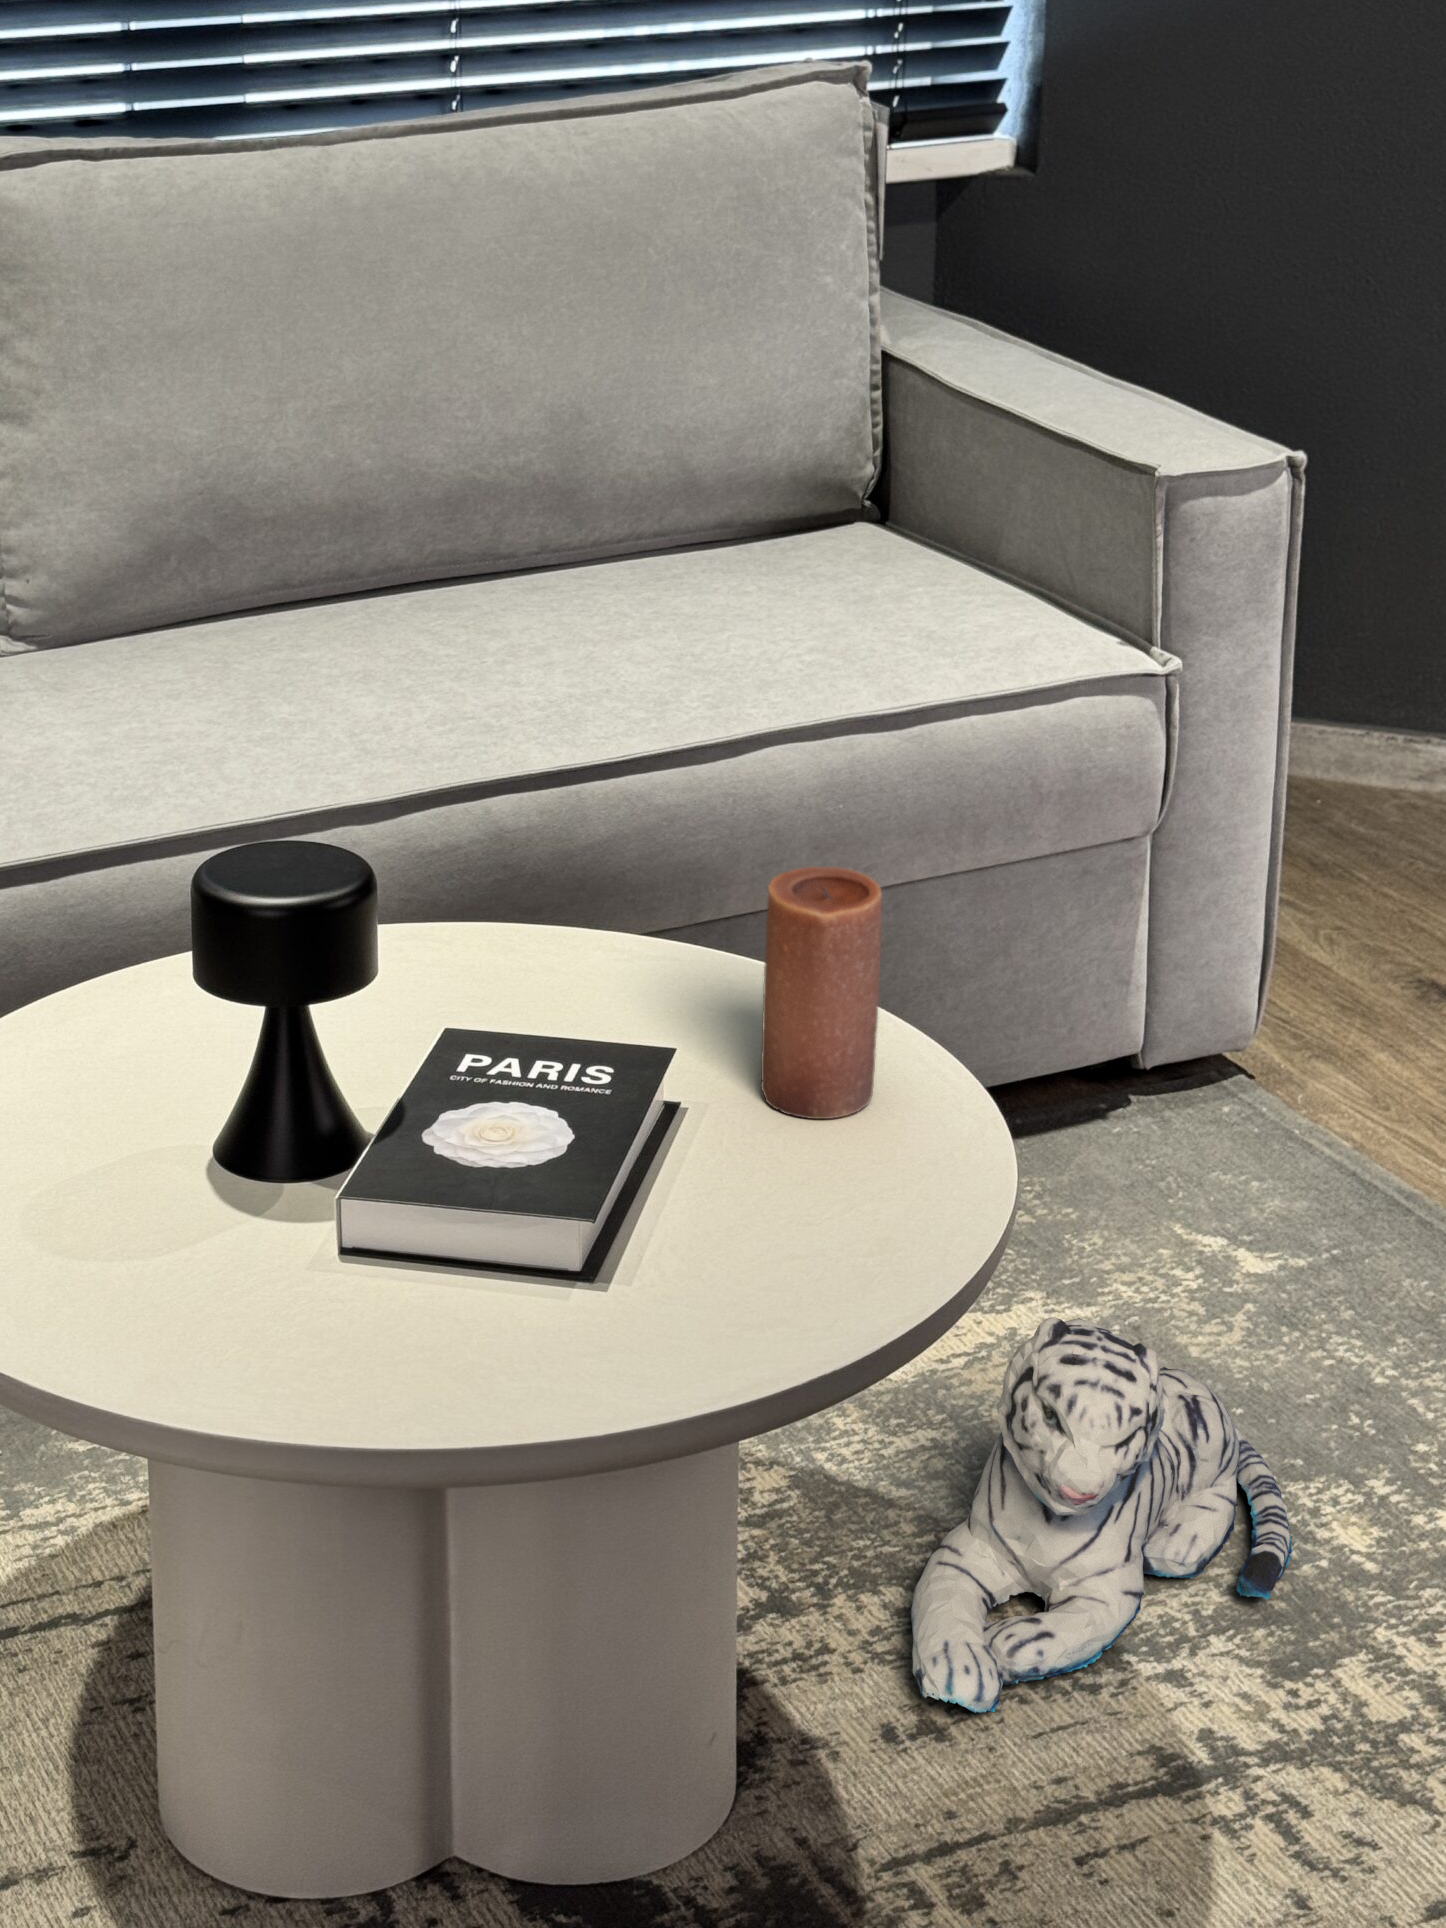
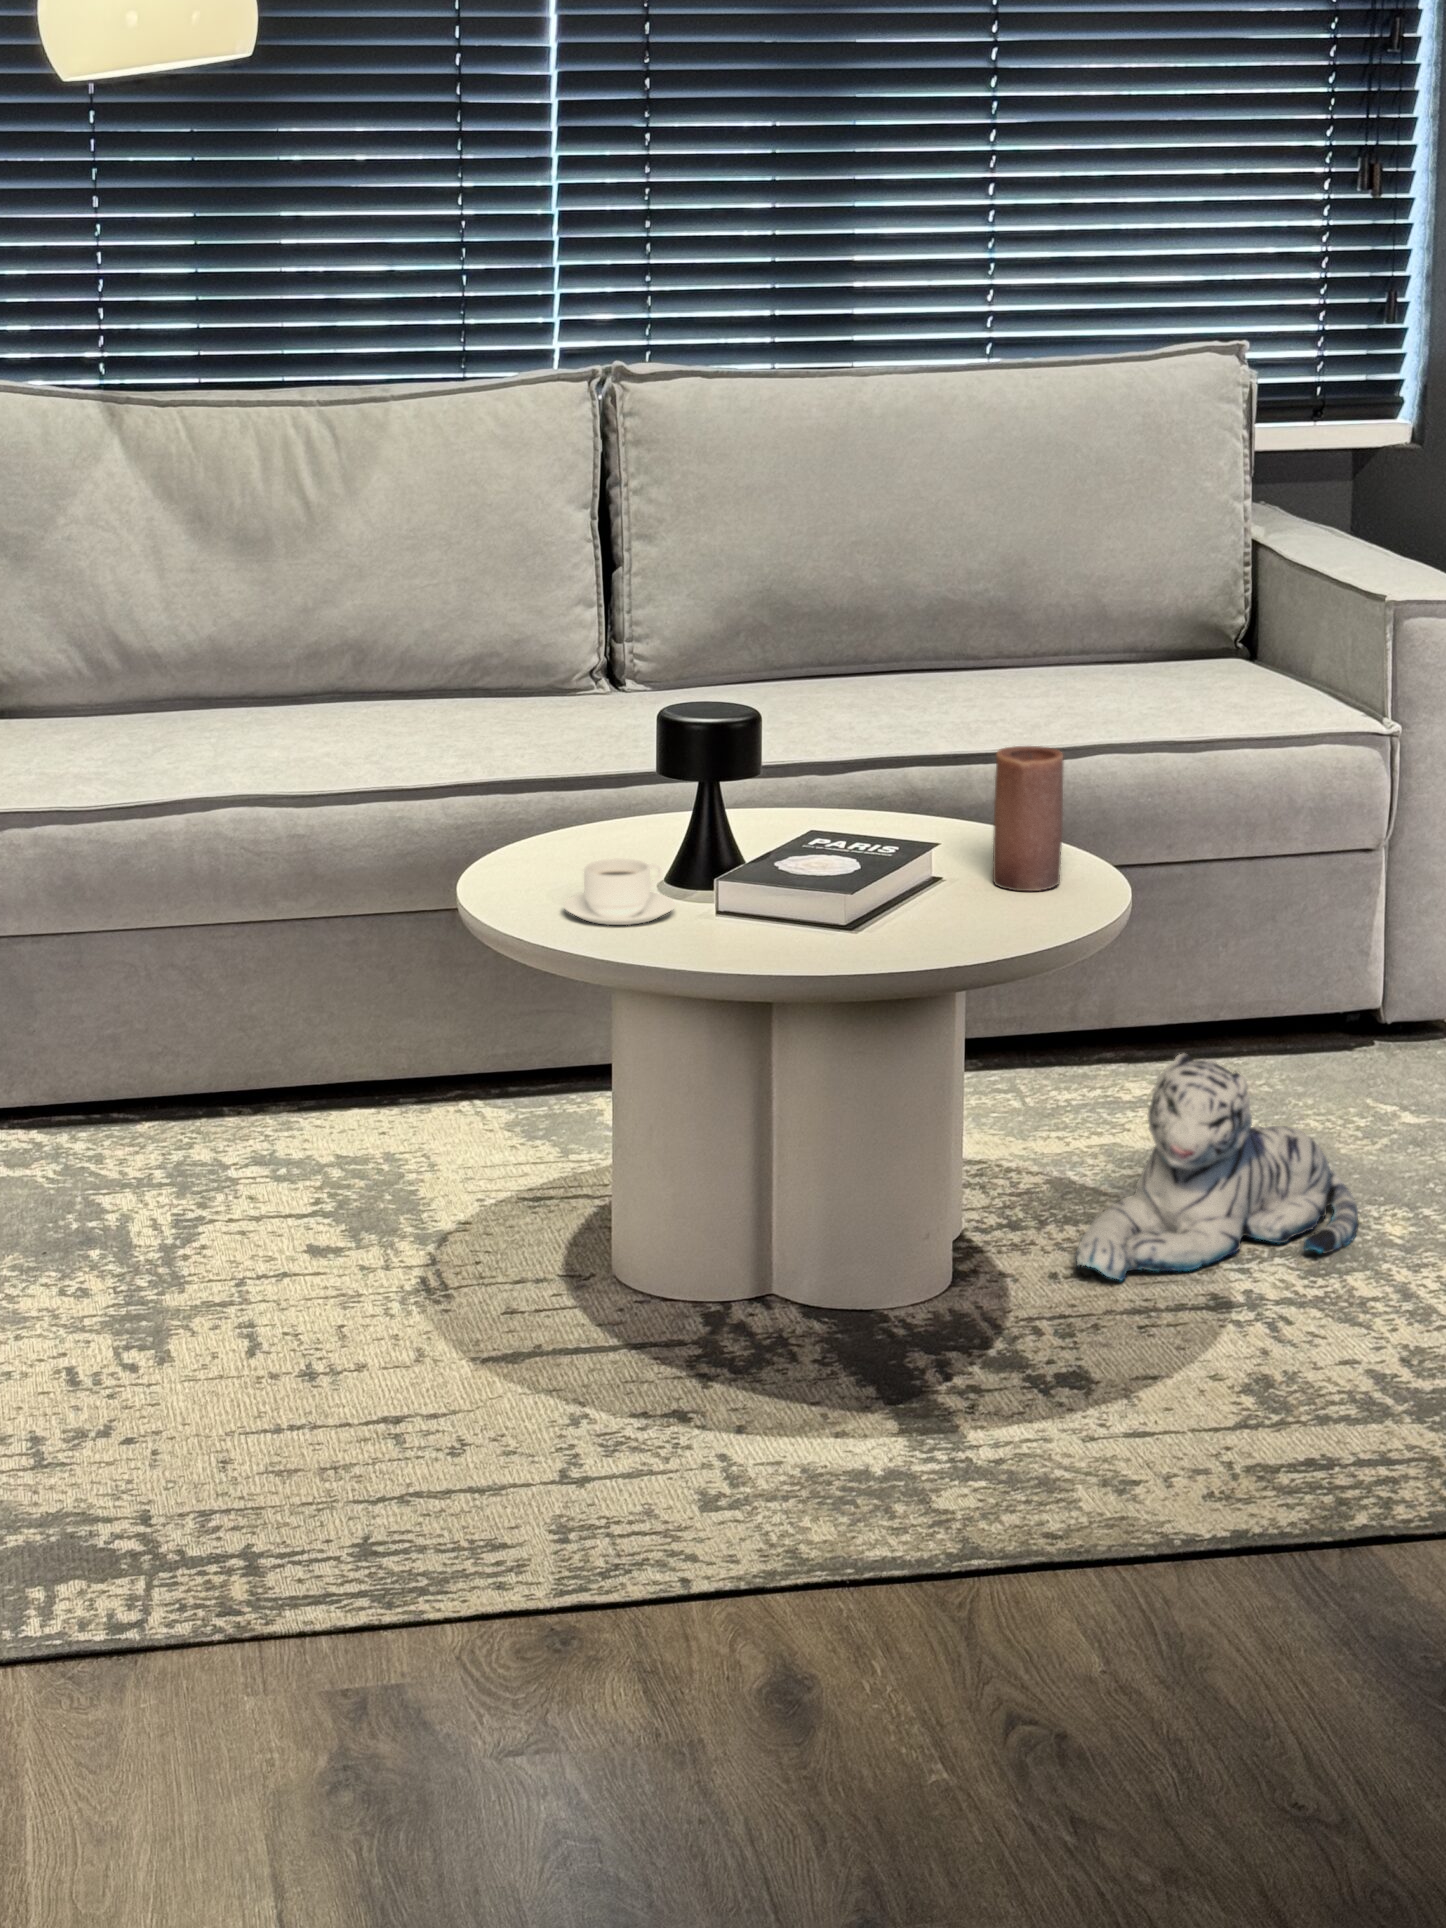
coffee cup: none [58,1173,265,1320] -> present [563,858,675,925]

